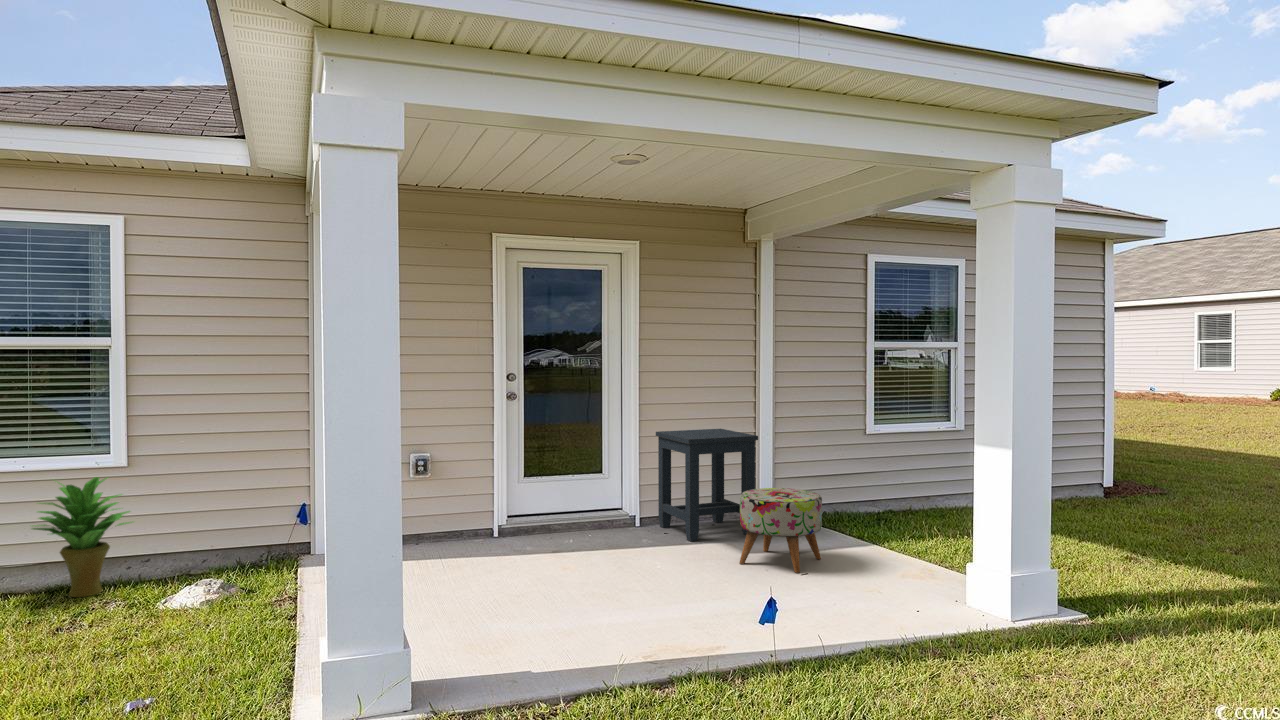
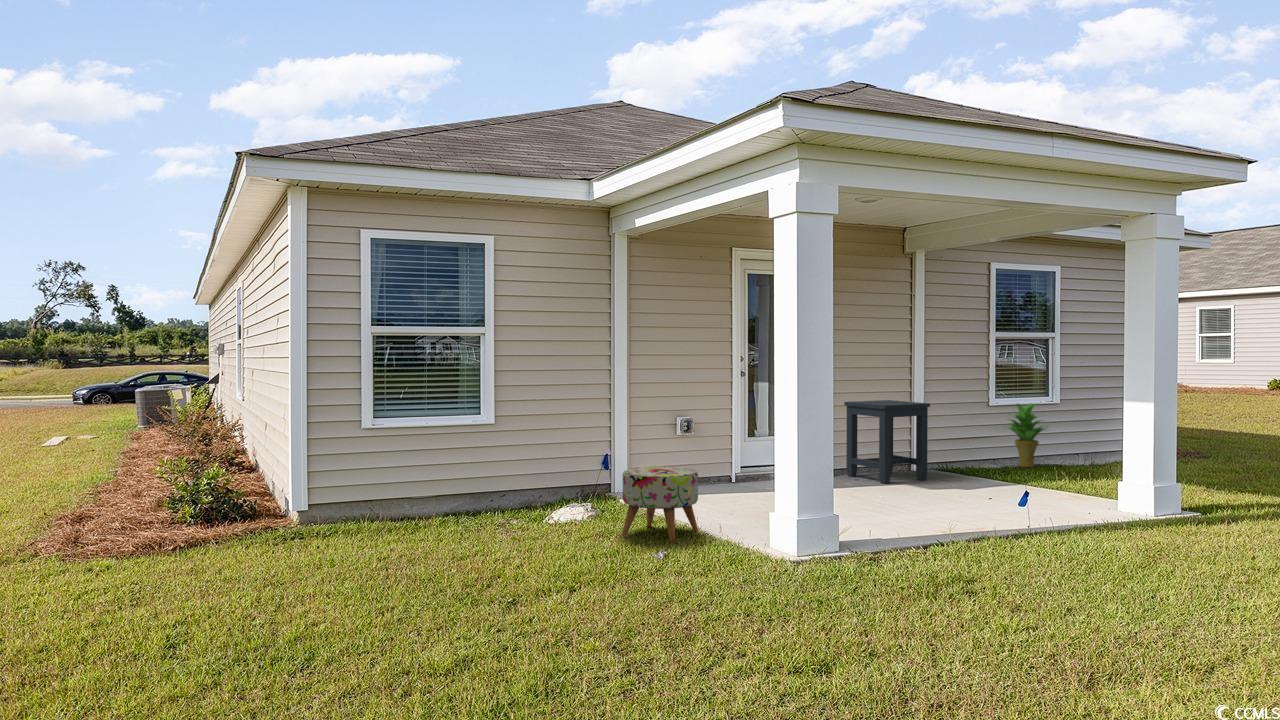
potted plant: present [32,477,132,597] -> present [1009,403,1046,467]
ottoman: present [740,488,822,573] -> present [622,466,698,542]

